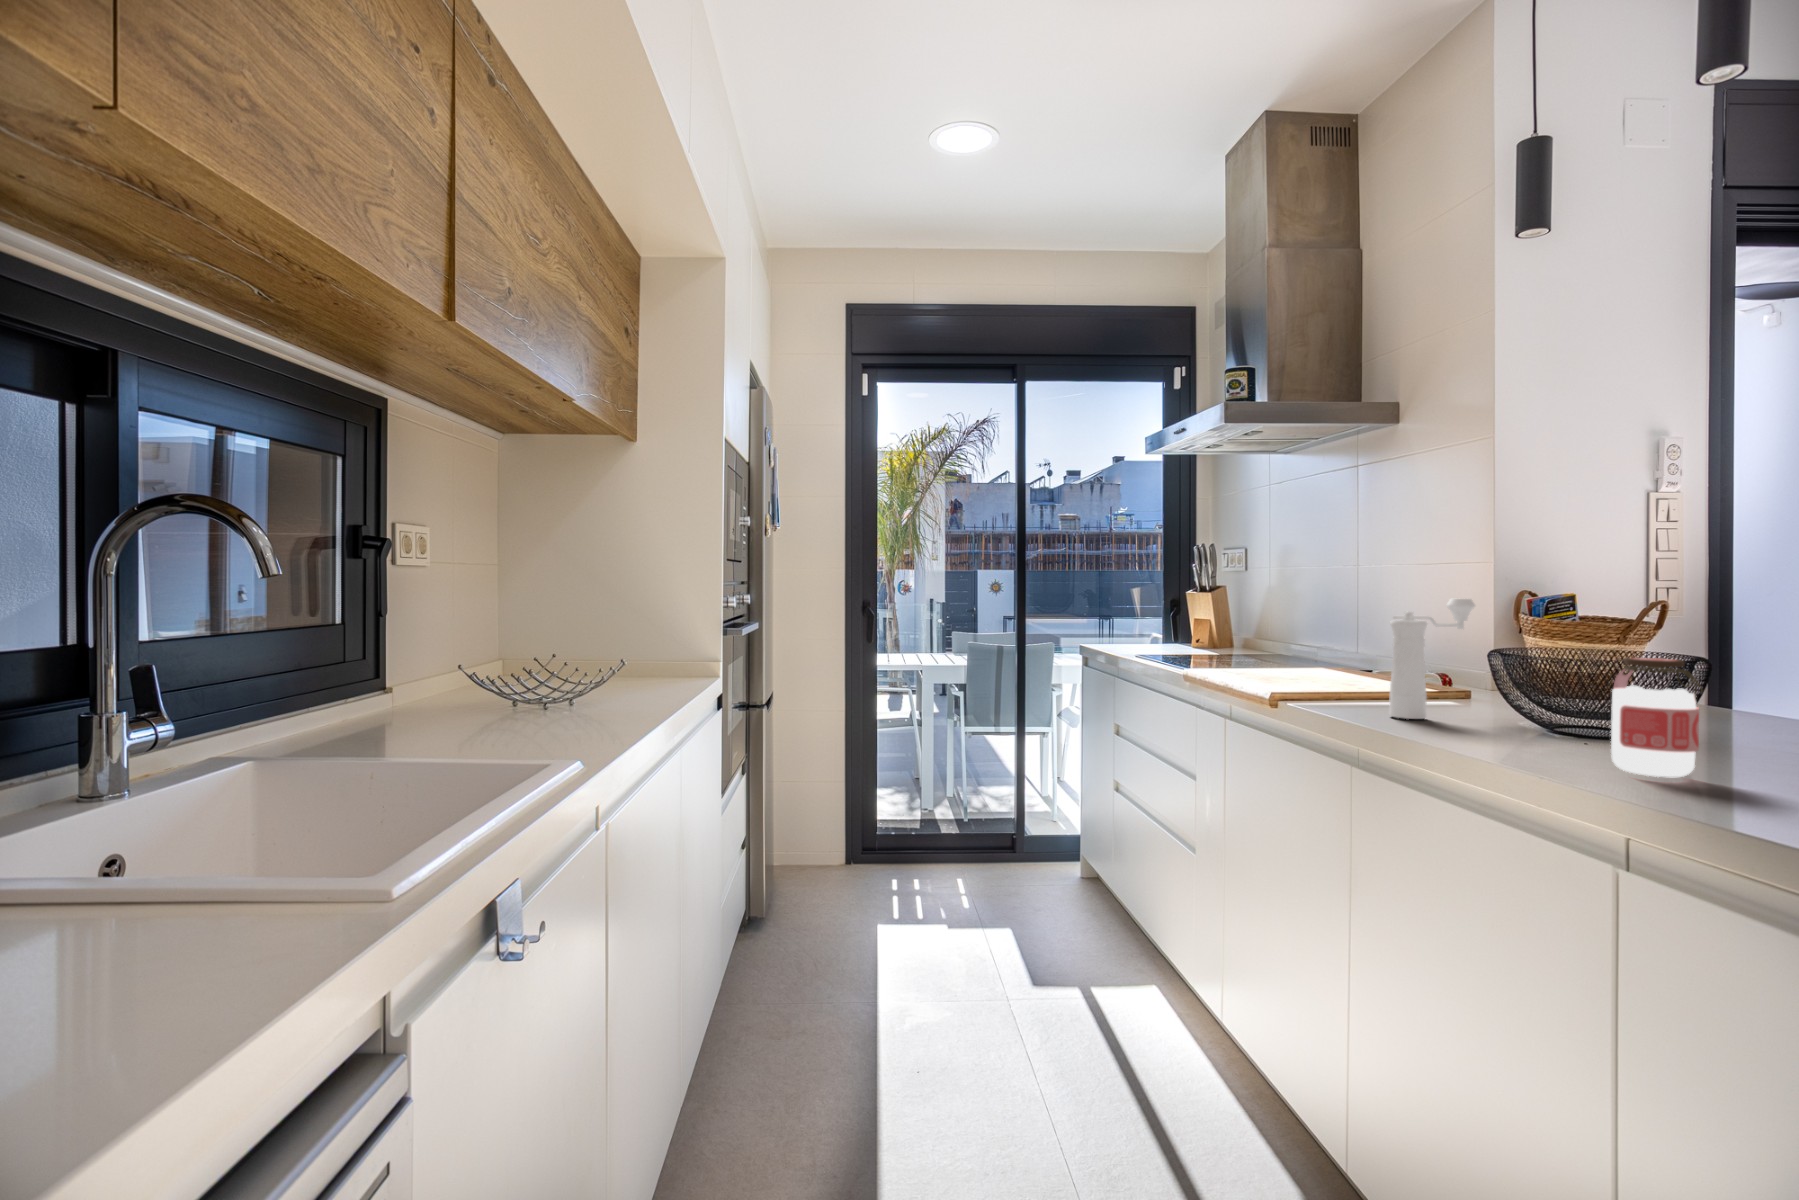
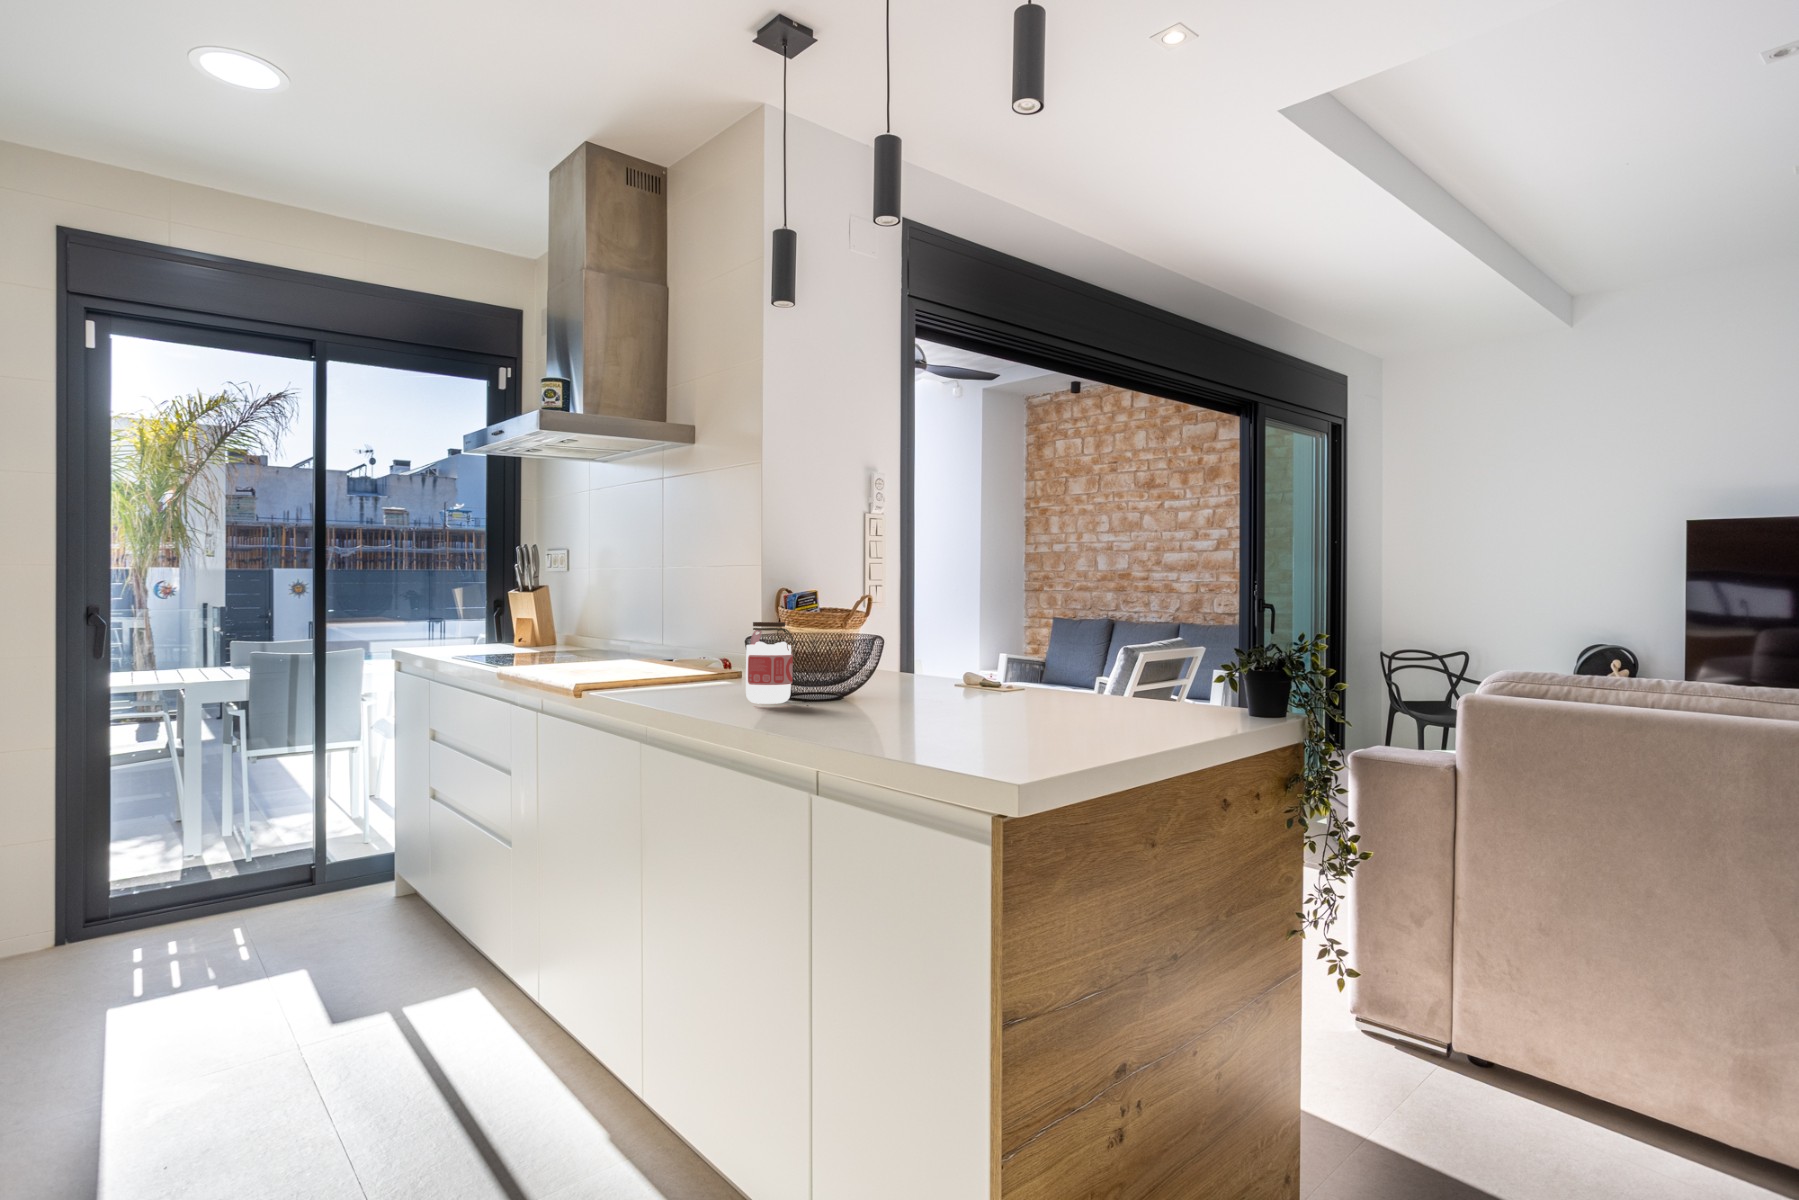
pepper mill: present [1389,599,1475,719] -> none [636,588,704,686]

